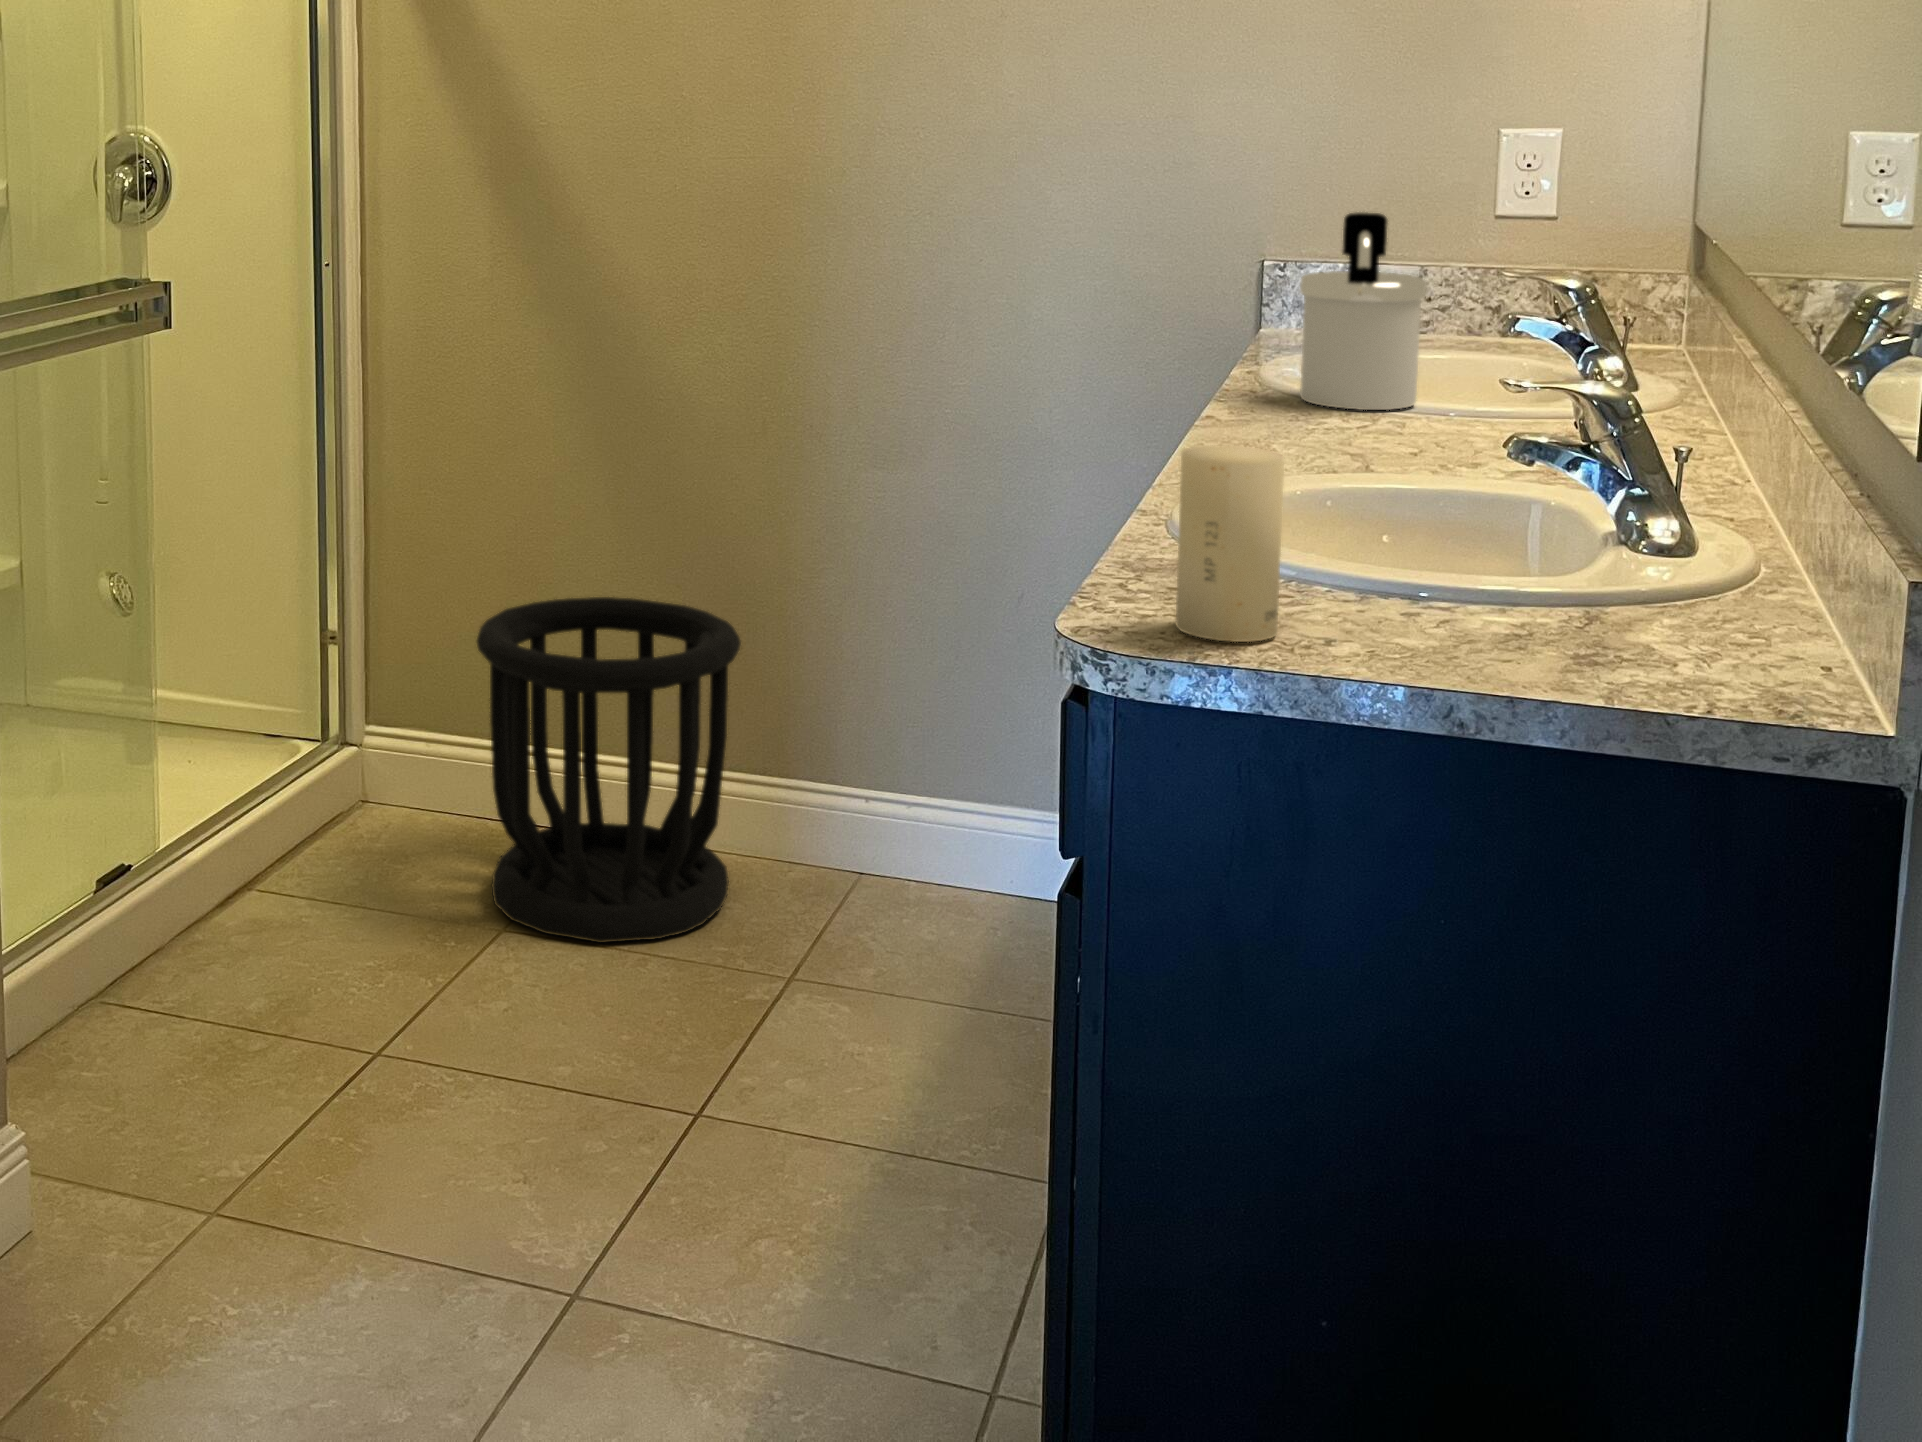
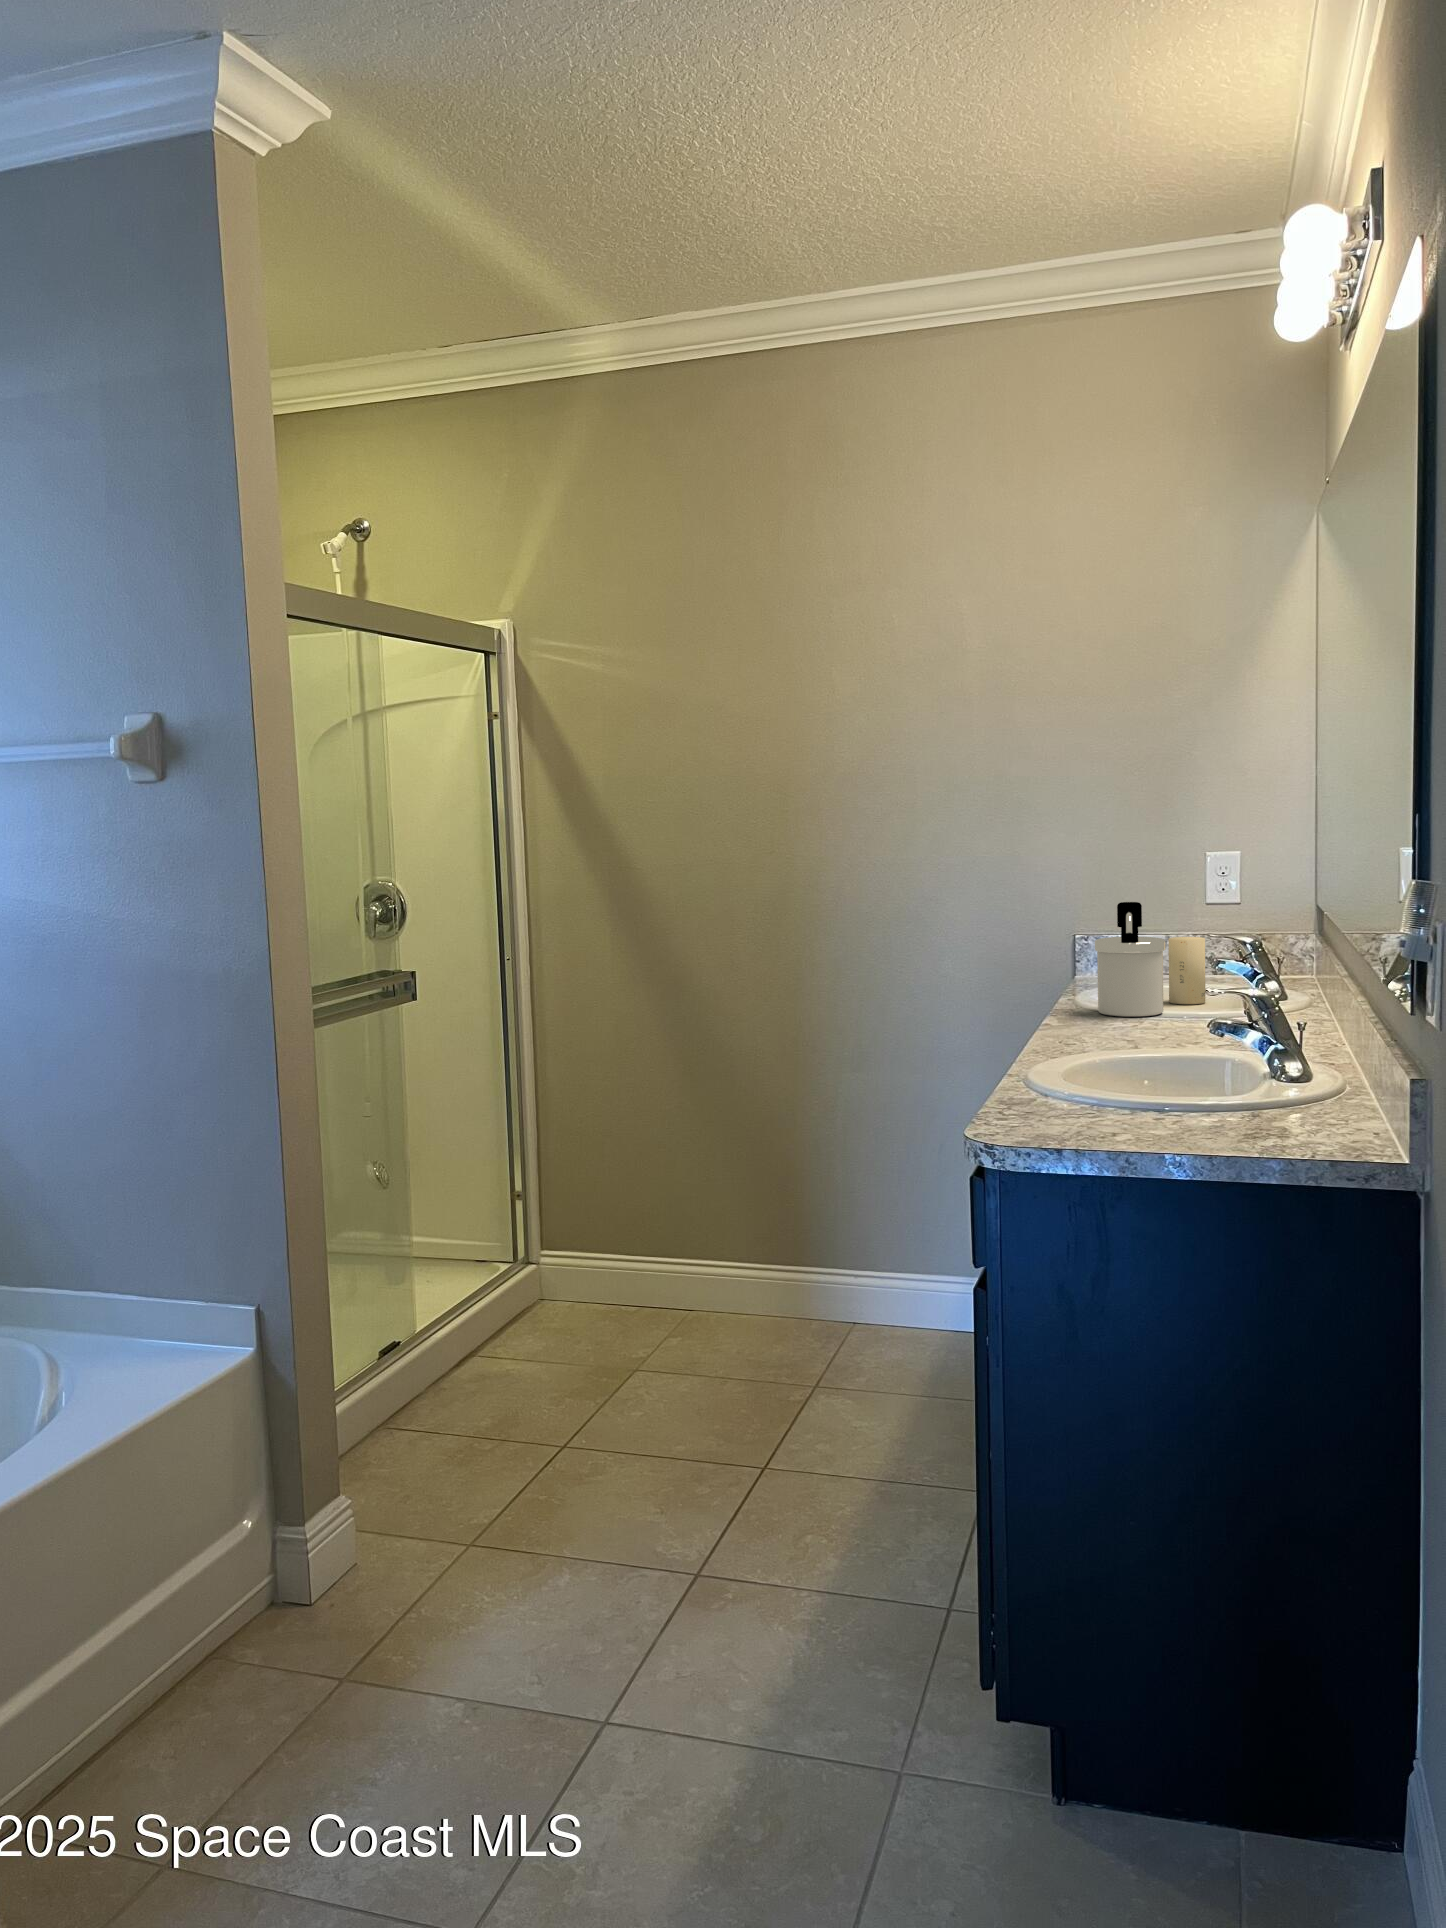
candle: present [1175,446,1284,642] -> present [1169,937,1205,1004]
wastebasket: present [477,597,741,943] -> none [613,1160,776,1374]

